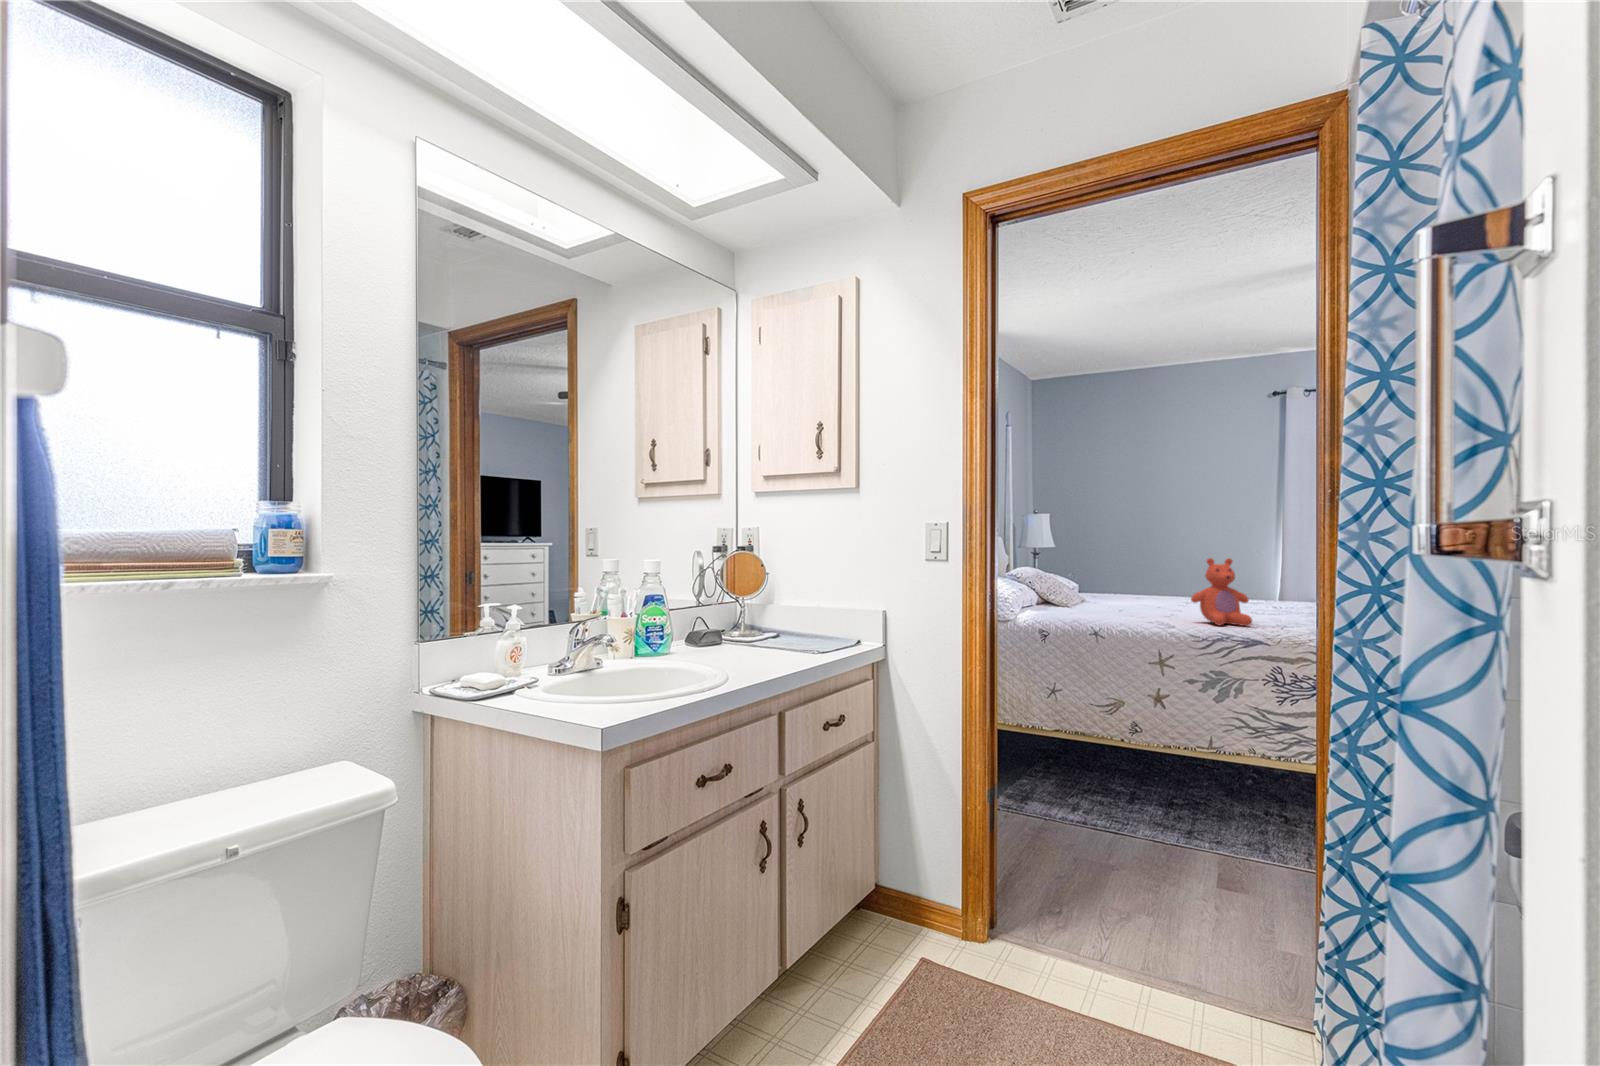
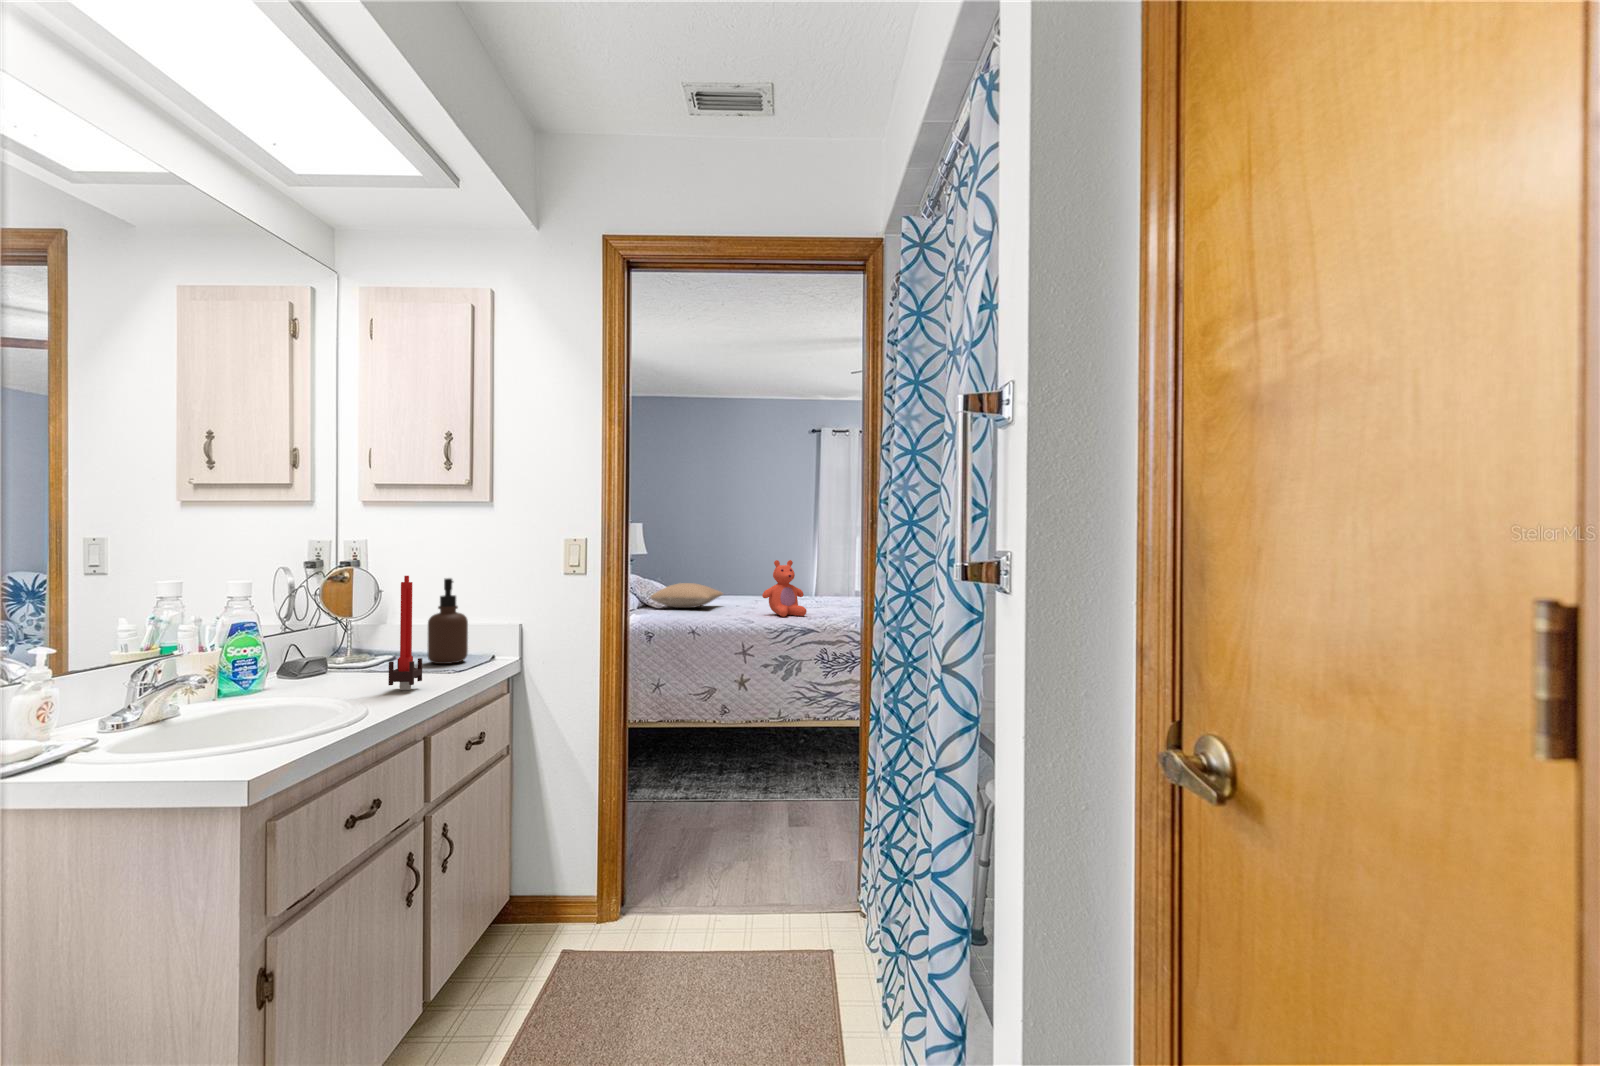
candle: none [751,556,781,664] -> present [388,576,422,690]
soap dispenser: none [802,563,837,645] -> present [428,578,468,664]
pillow: none [1057,583,1145,610] -> present [651,583,723,608]

